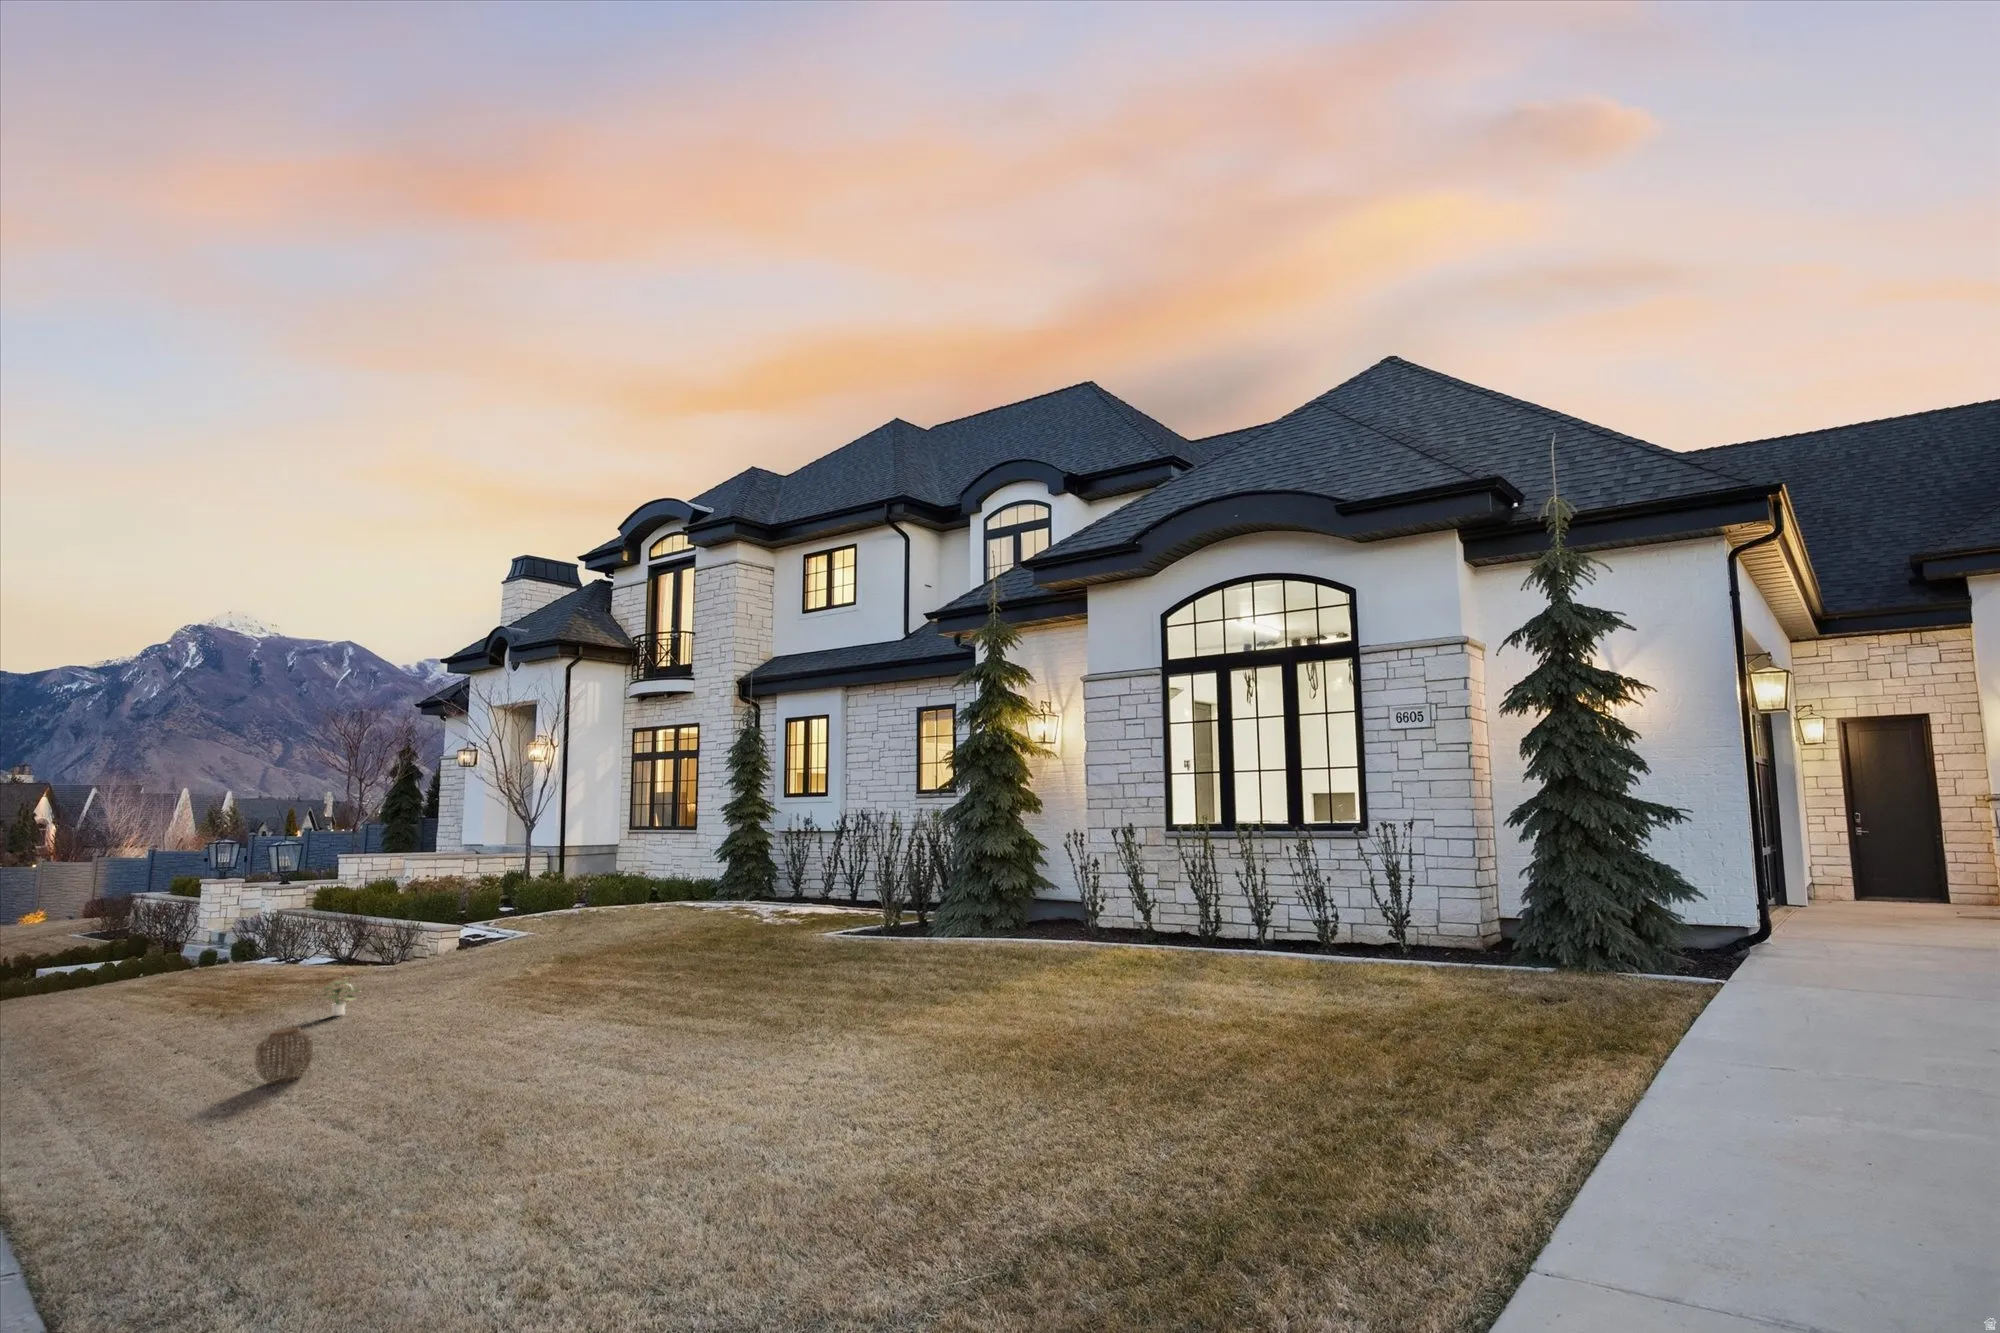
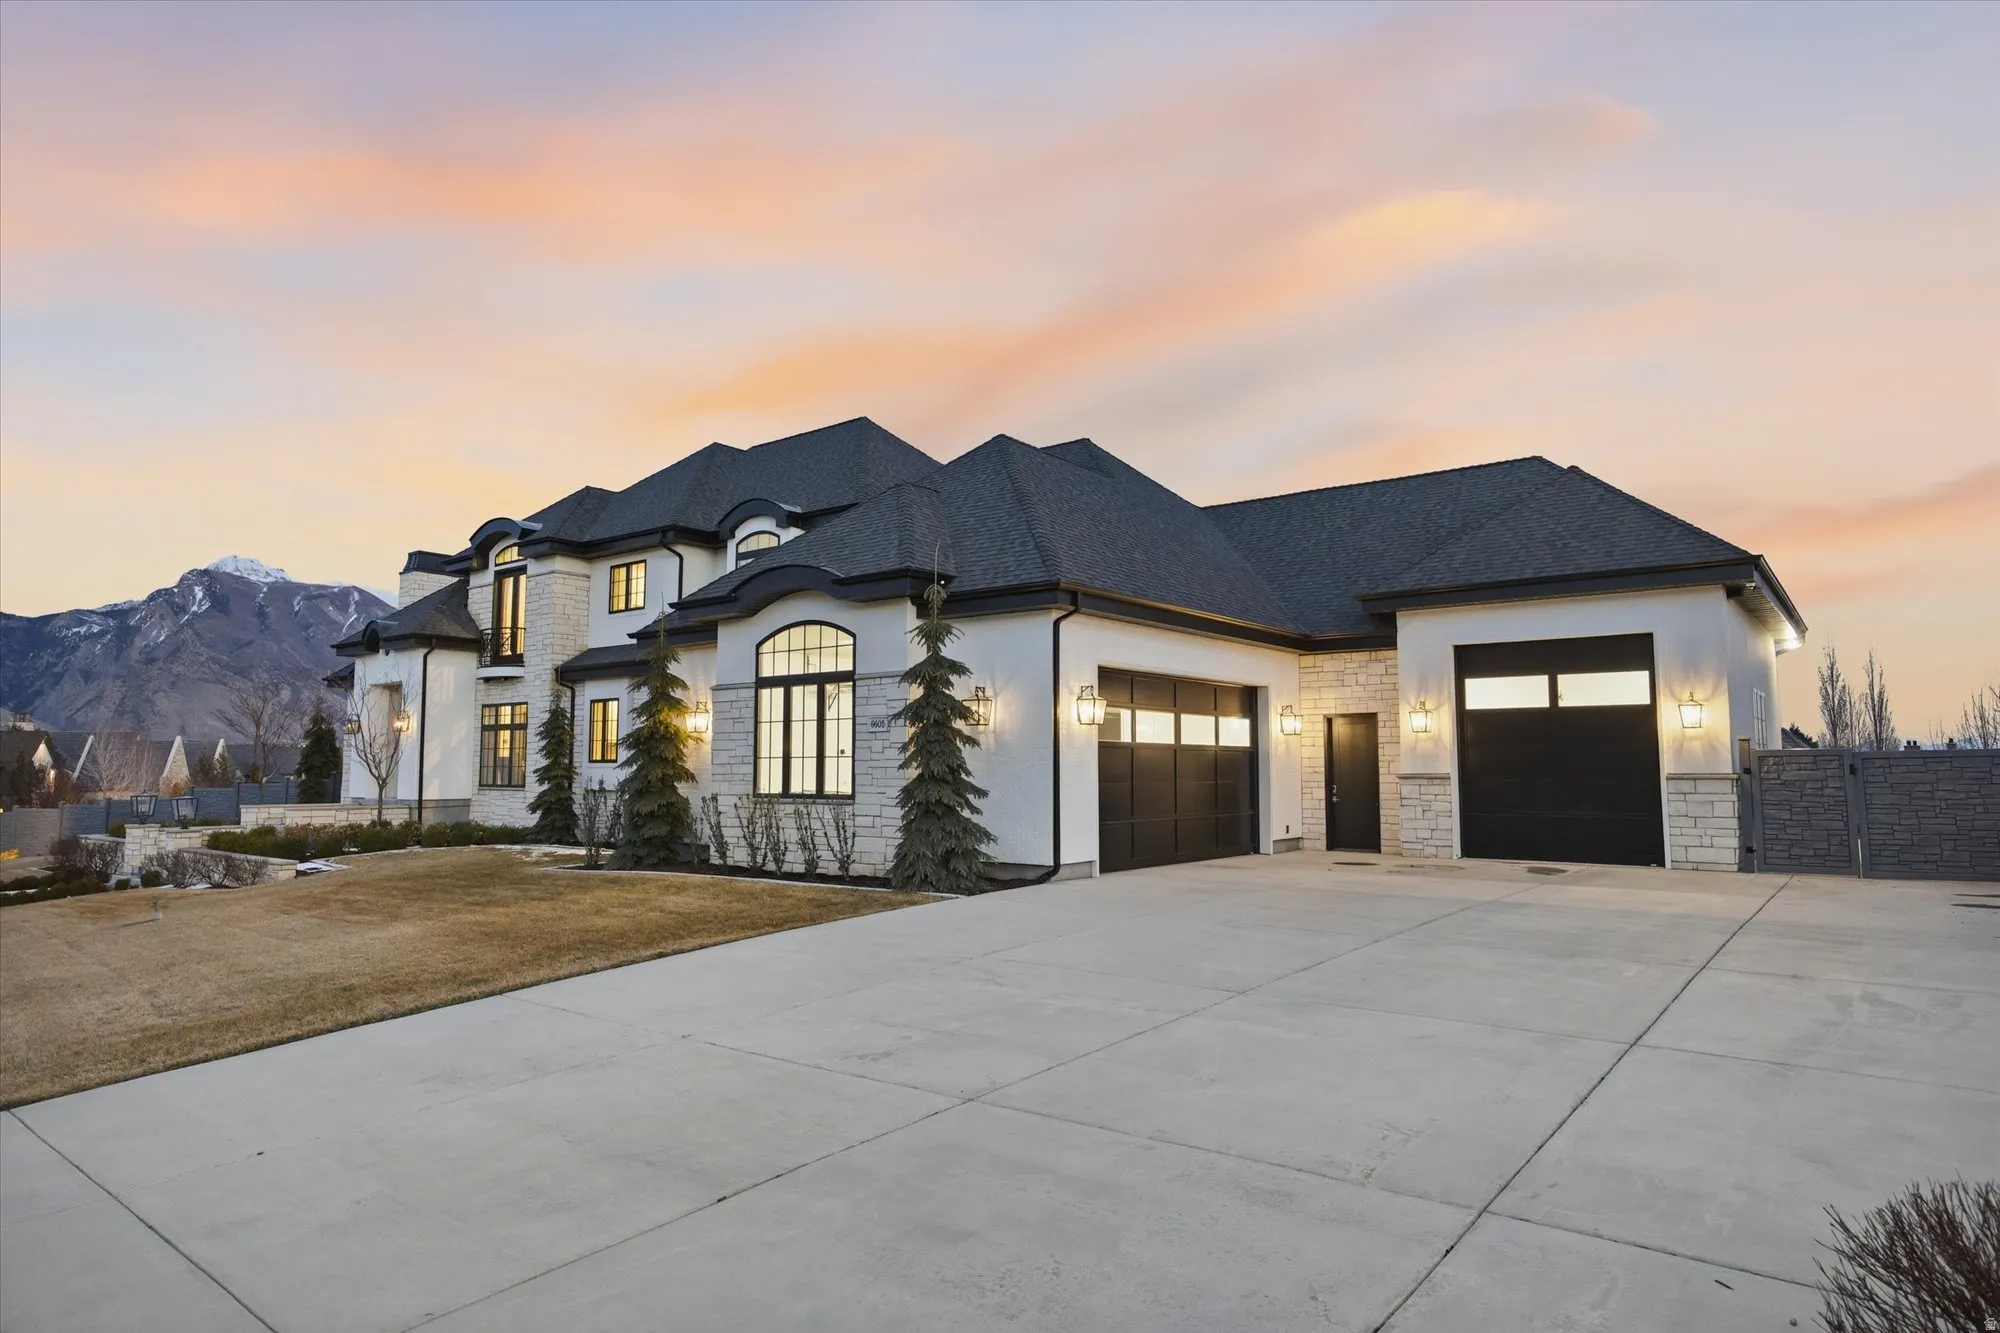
woven basket: present [256,1027,313,1084] -> none [61,918,100,952]

